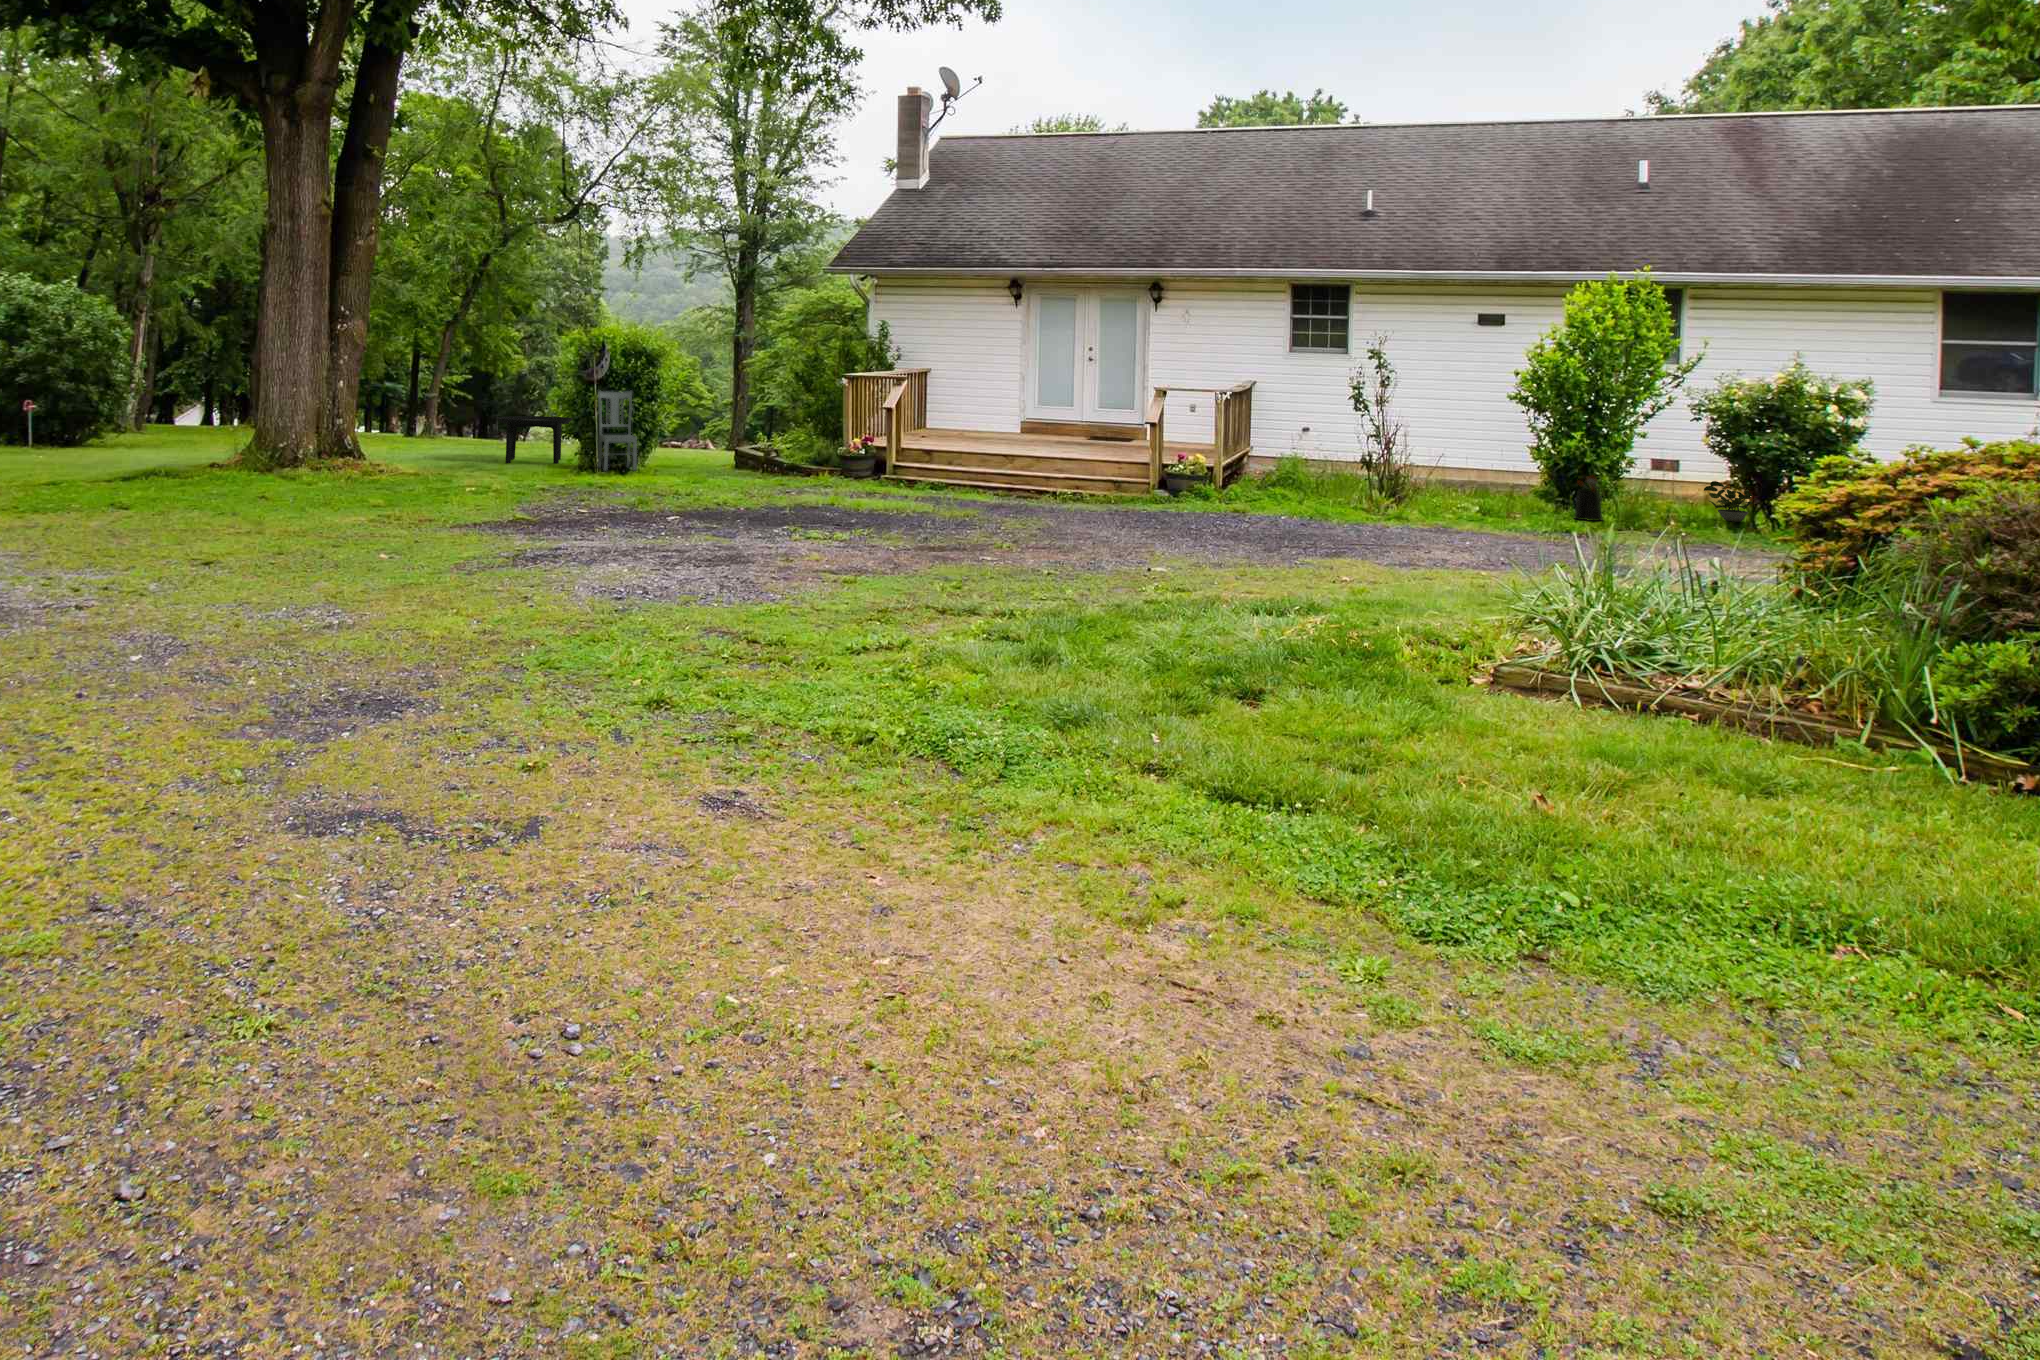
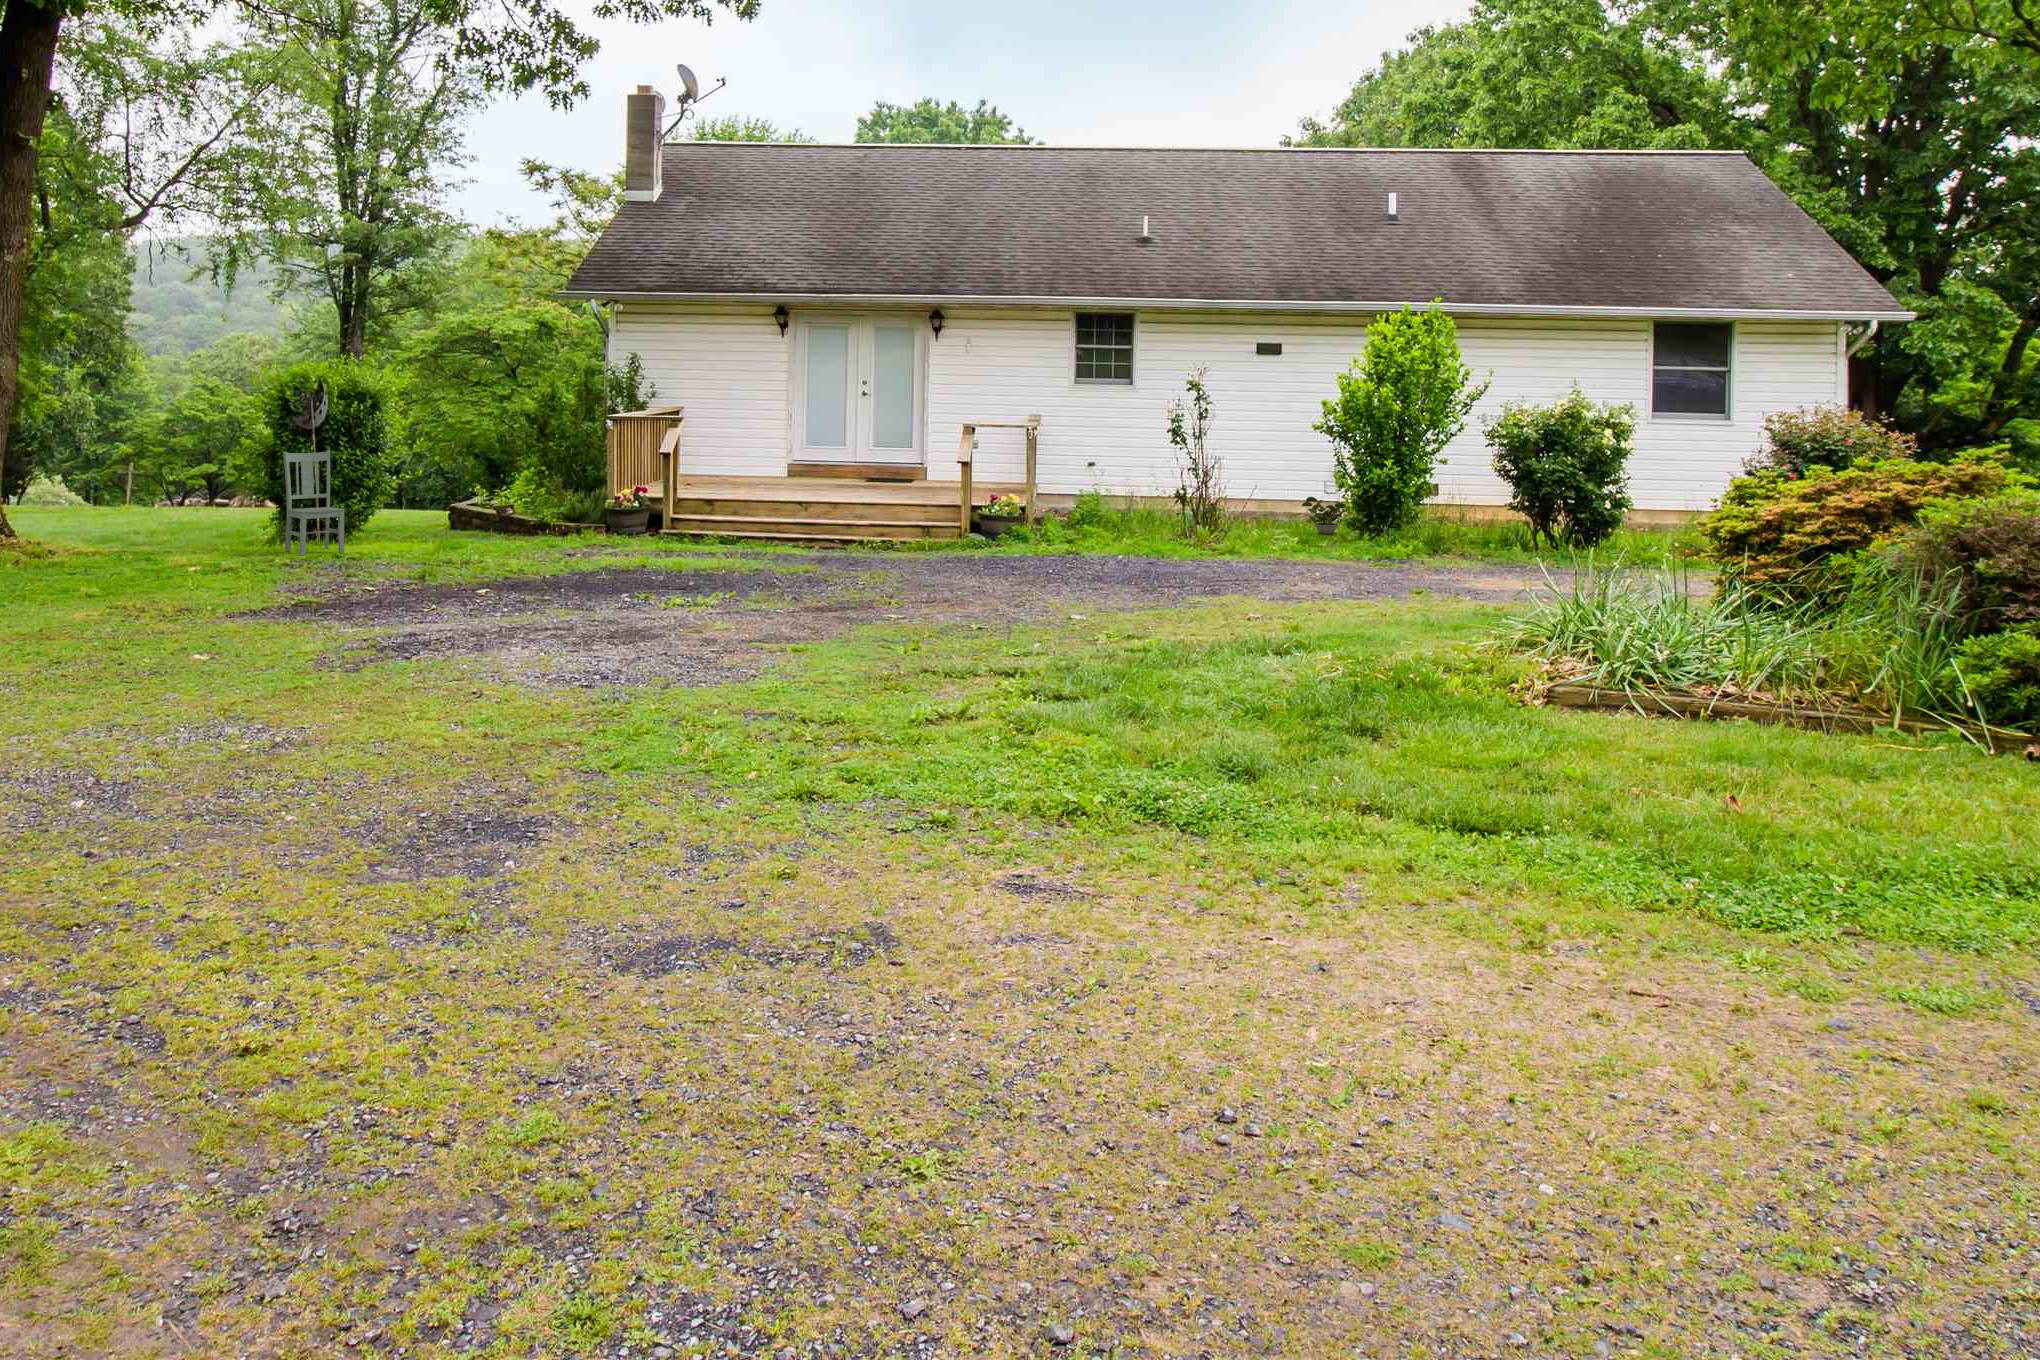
round table: present [497,416,573,464] -> none [127,488,239,554]
watering can: present [1574,475,1603,521] -> none [1370,494,1396,538]
potted plant: present [1704,481,1757,522] -> present [1302,497,1346,534]

